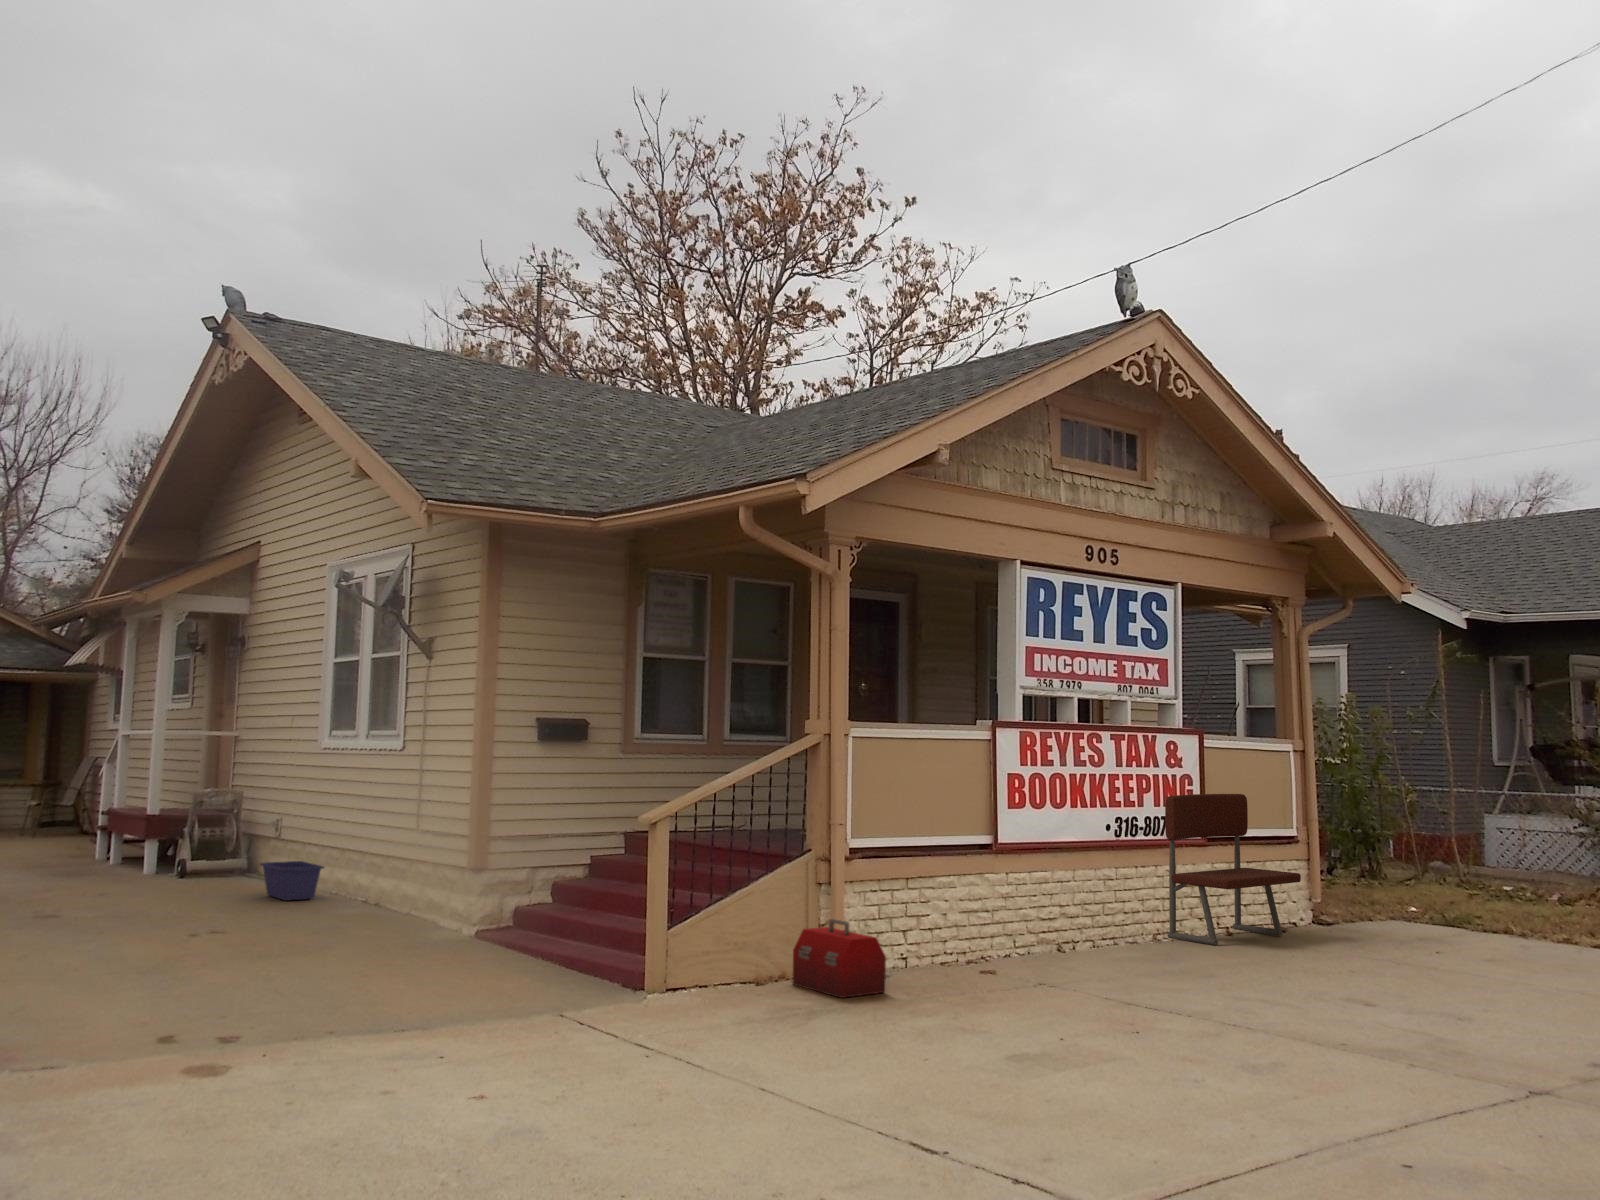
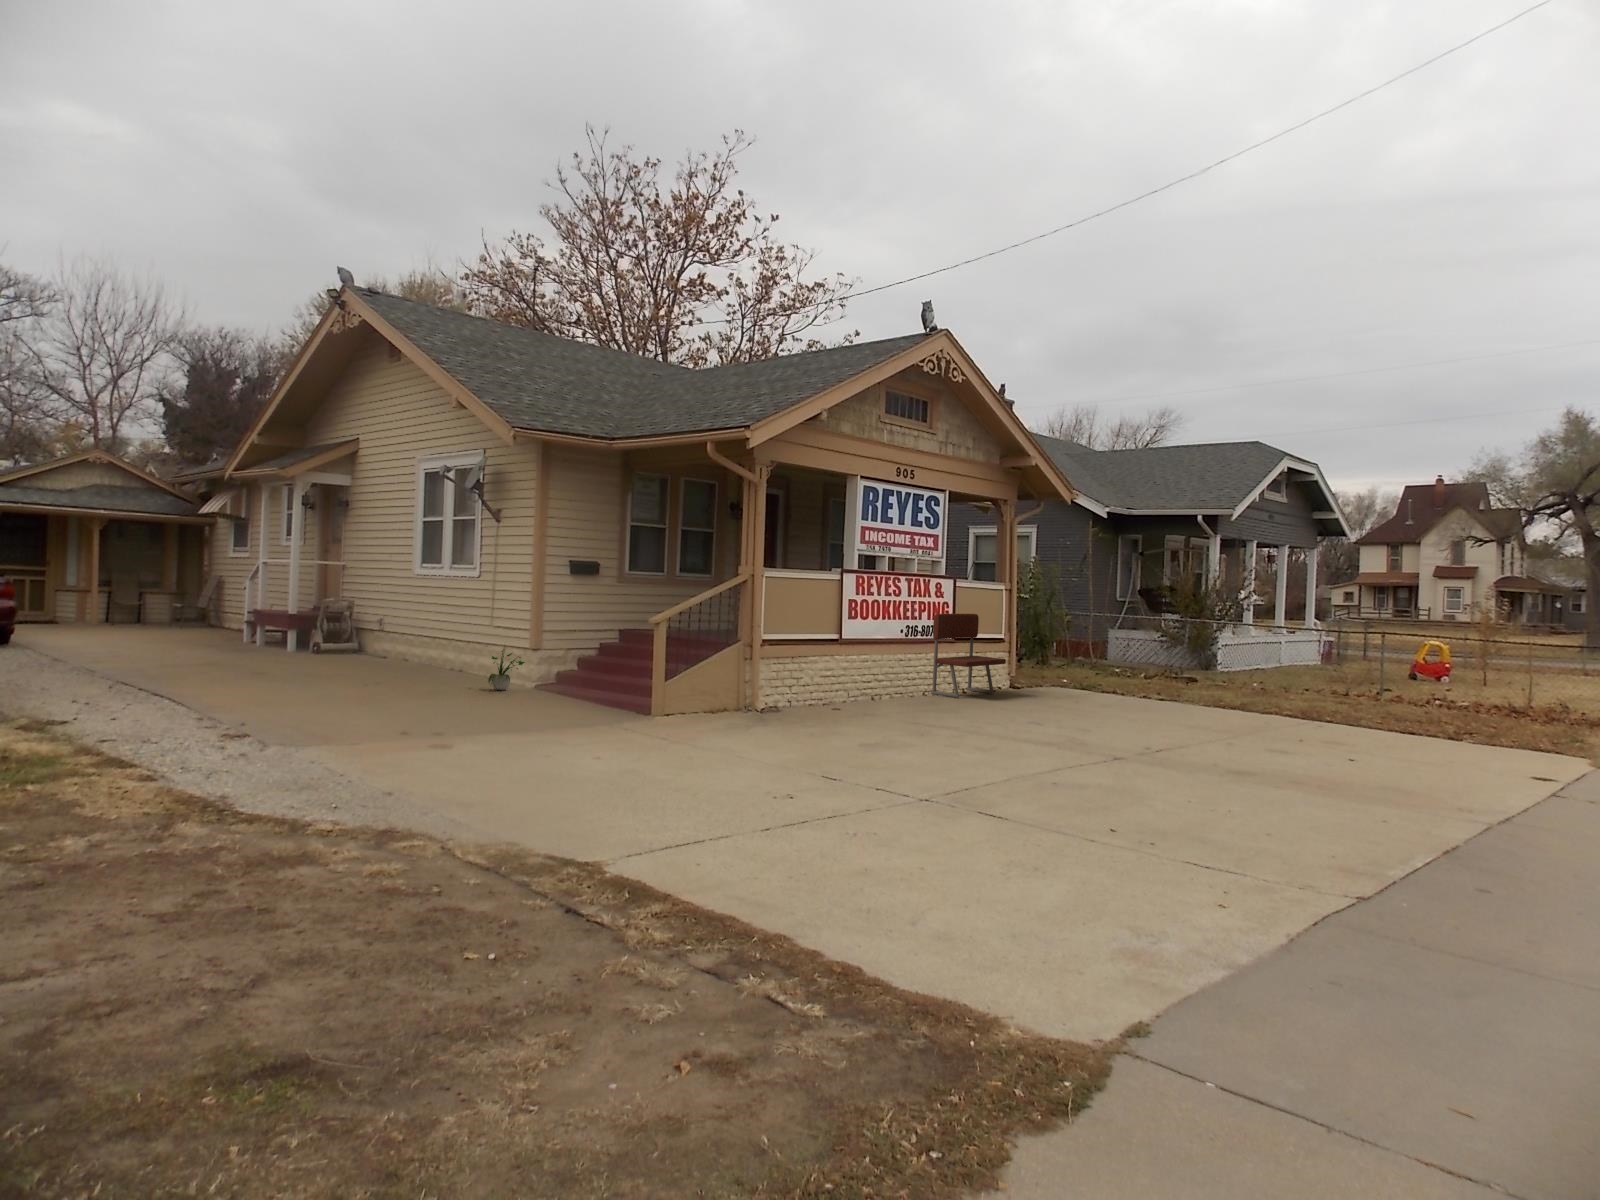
potted plant: none [399,854,461,939] -> present [488,649,525,690]
storage bin: present [260,861,324,900] -> none [378,645,422,669]
toolbox: present [793,919,886,998] -> none [731,678,785,721]

